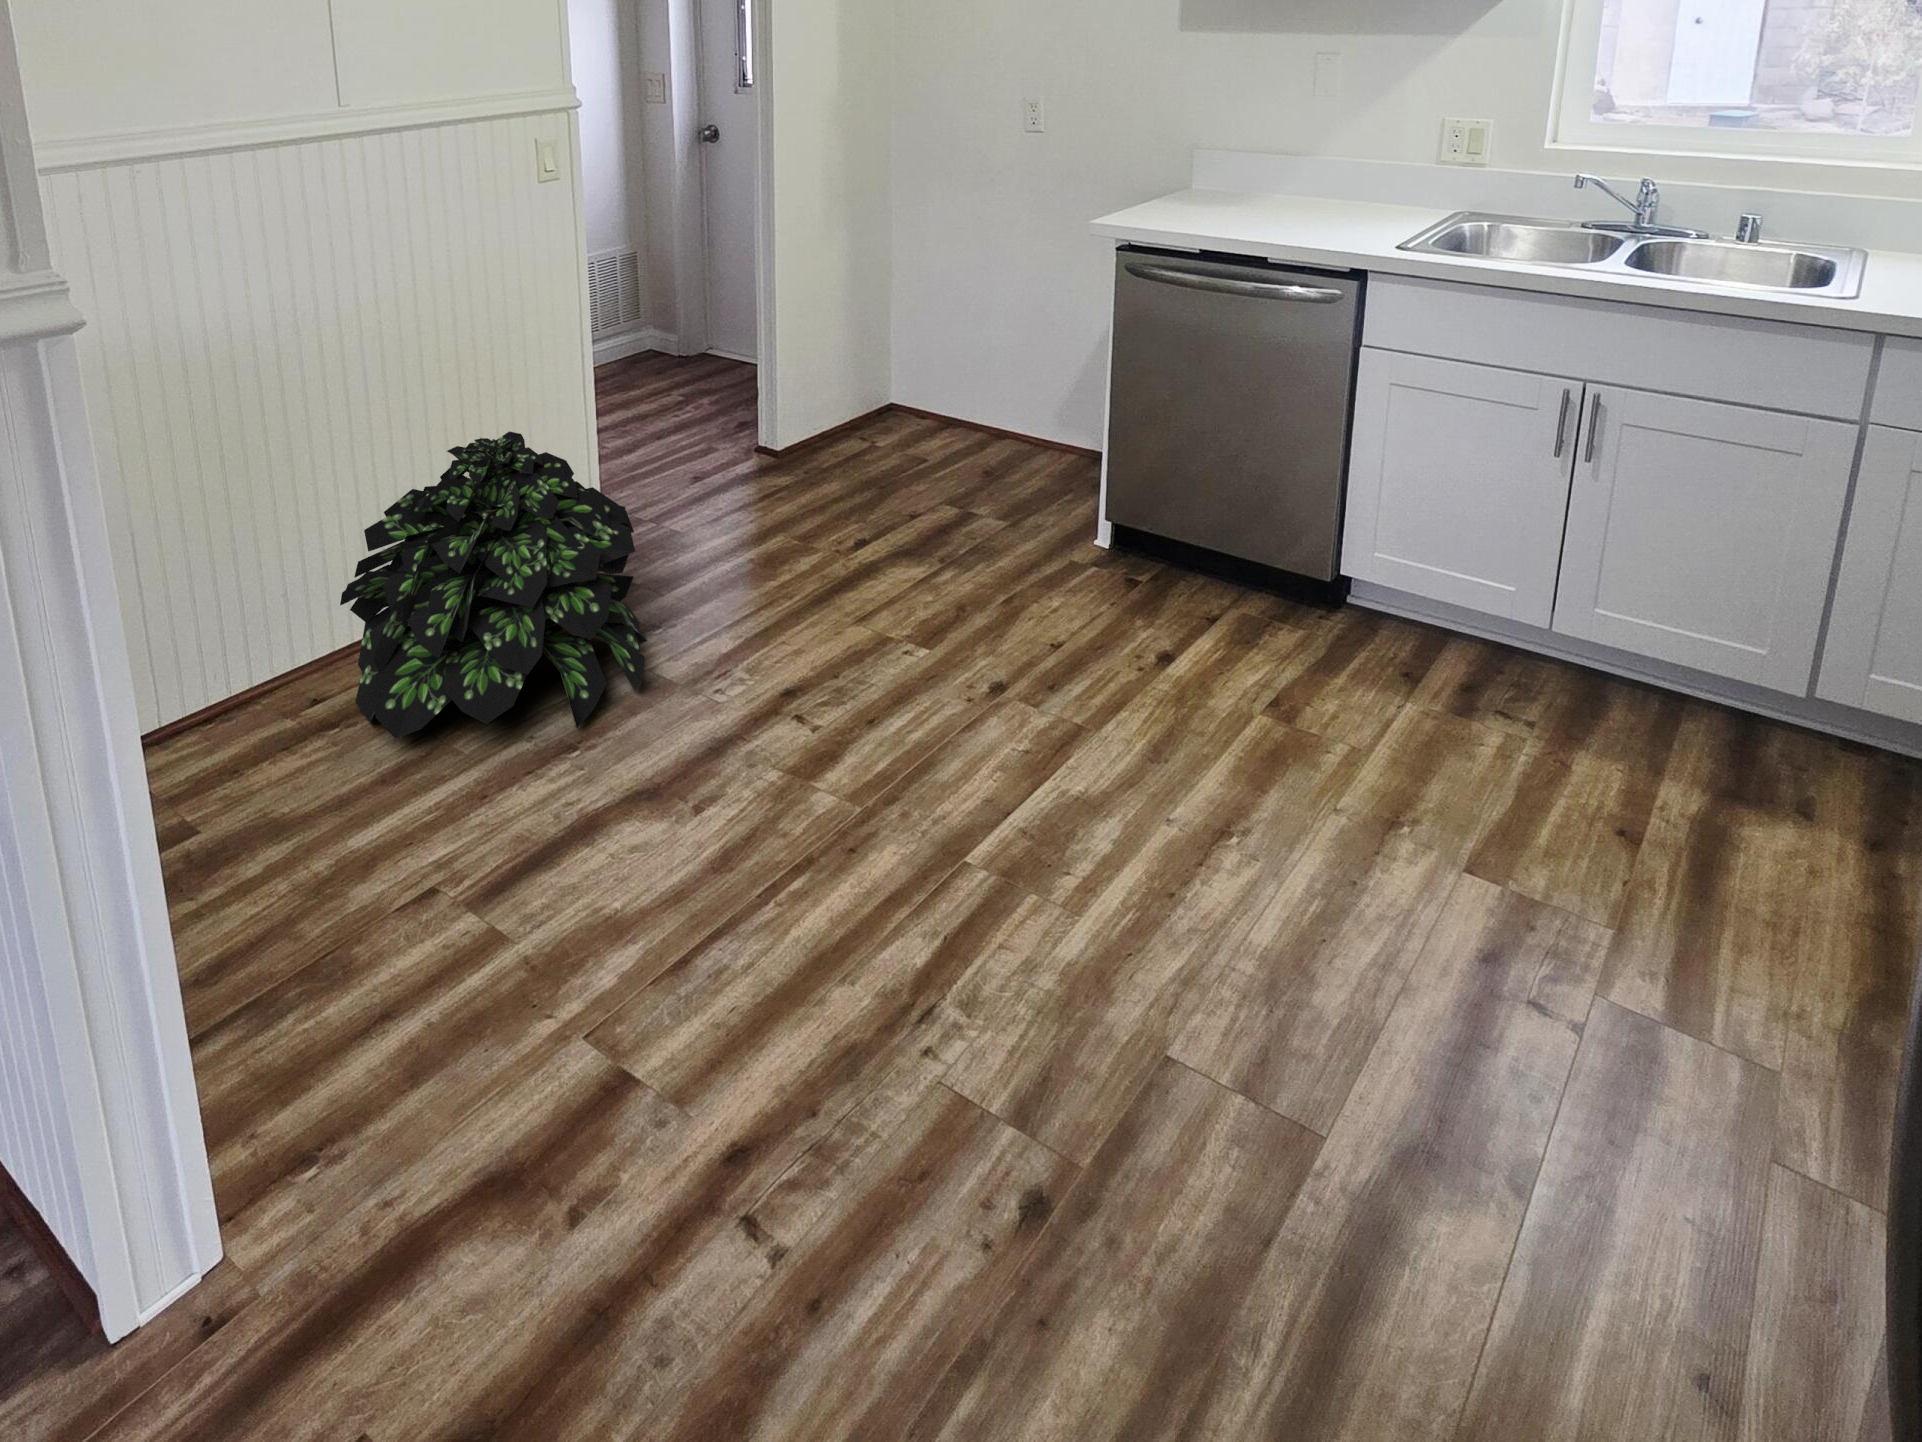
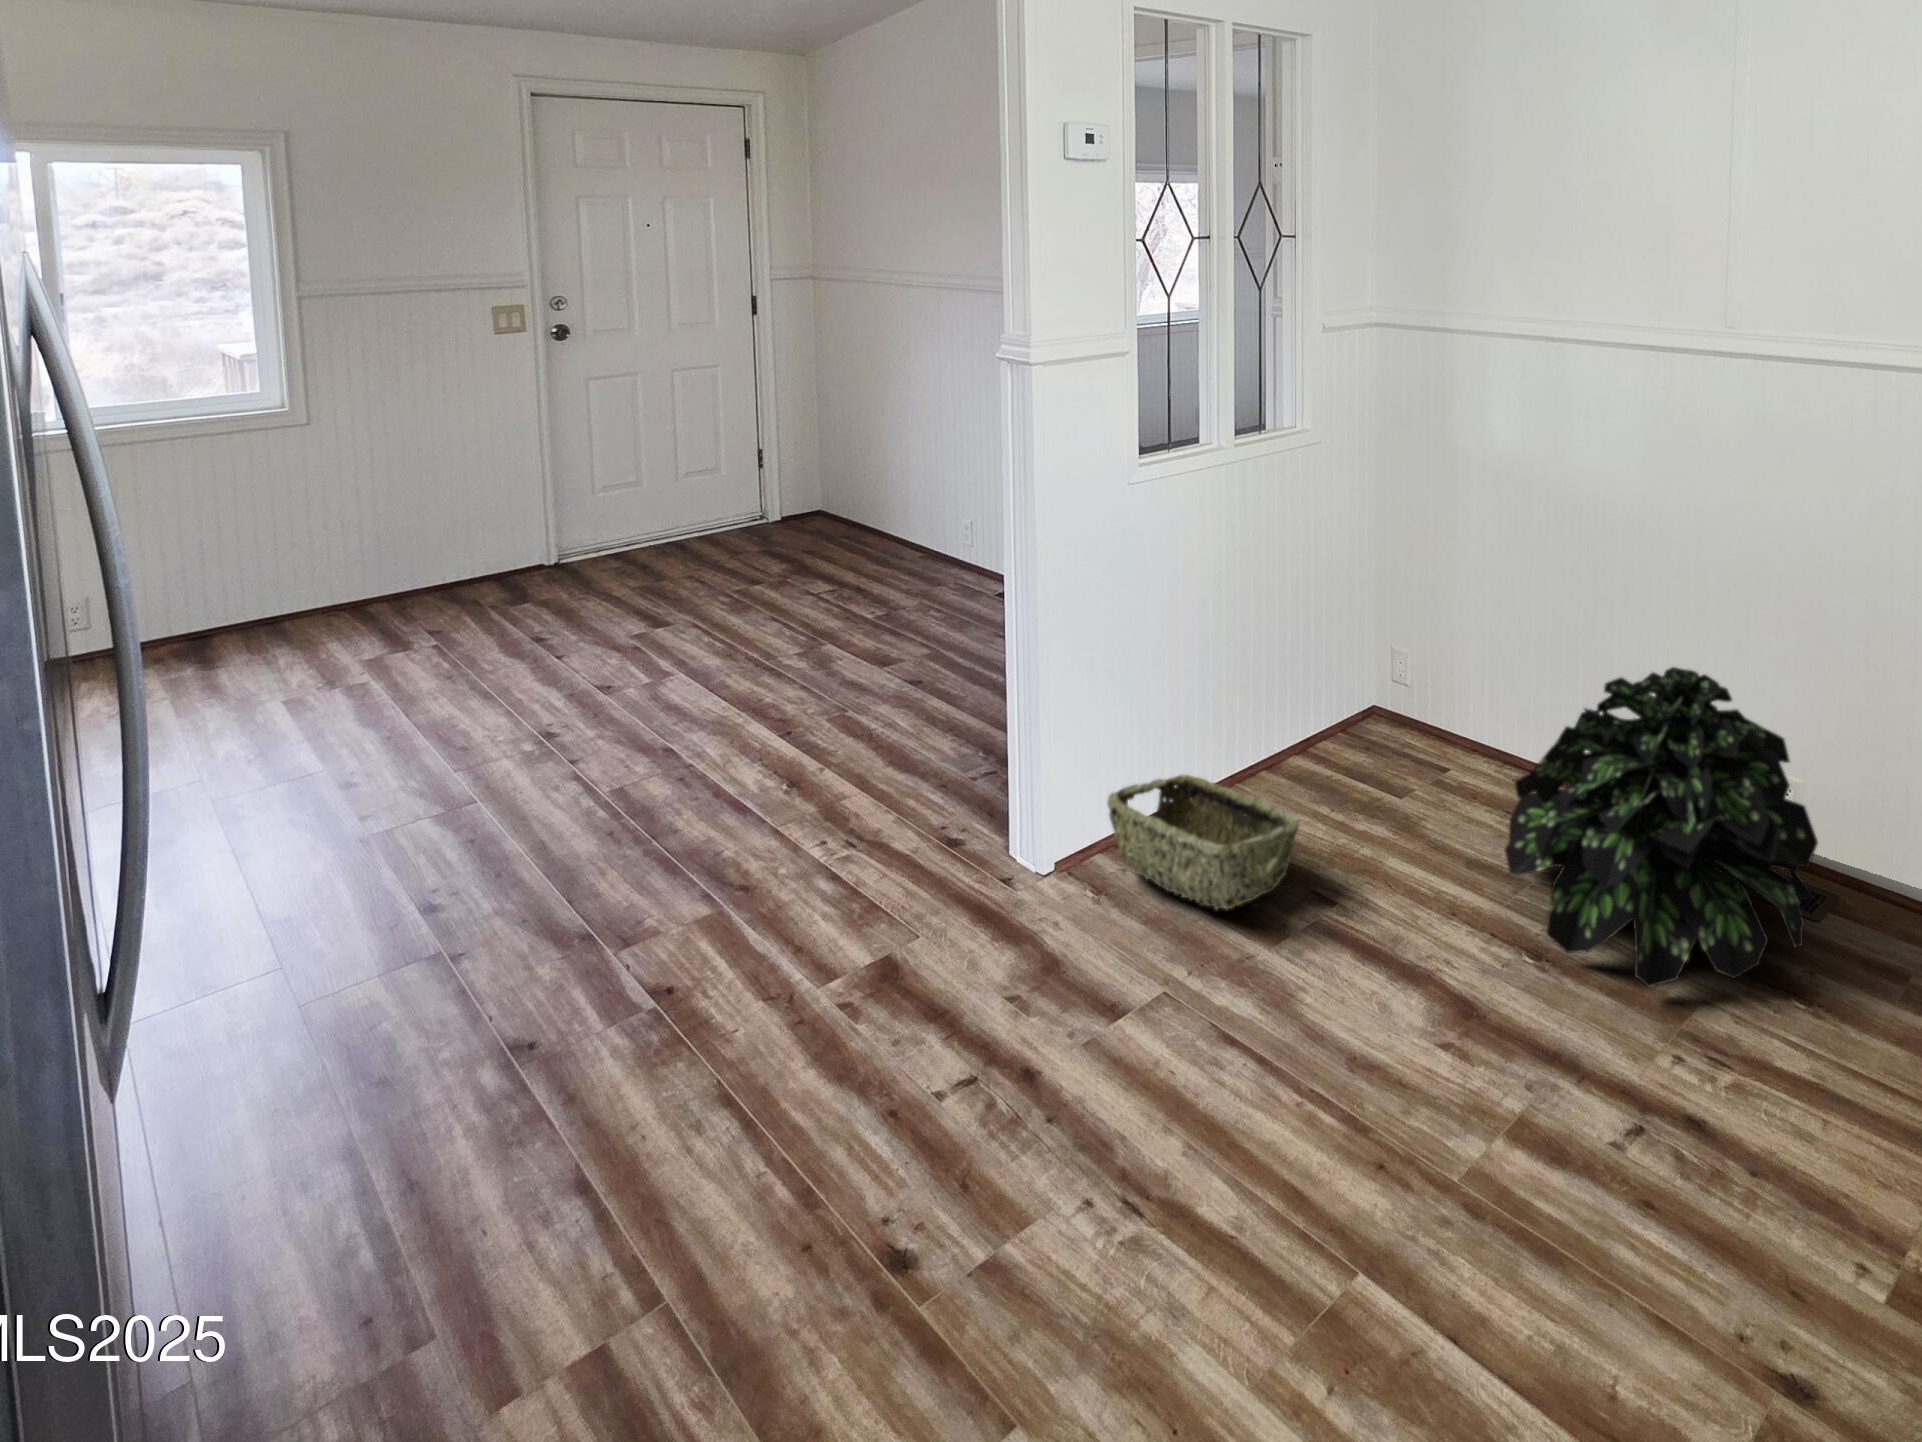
woven basket: none [134,844,464,1114] -> present [1107,775,1299,909]

